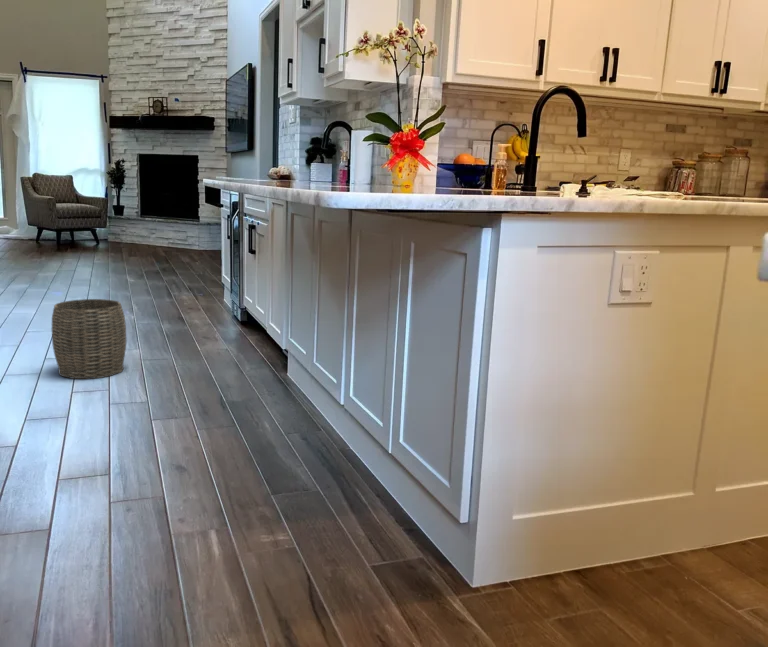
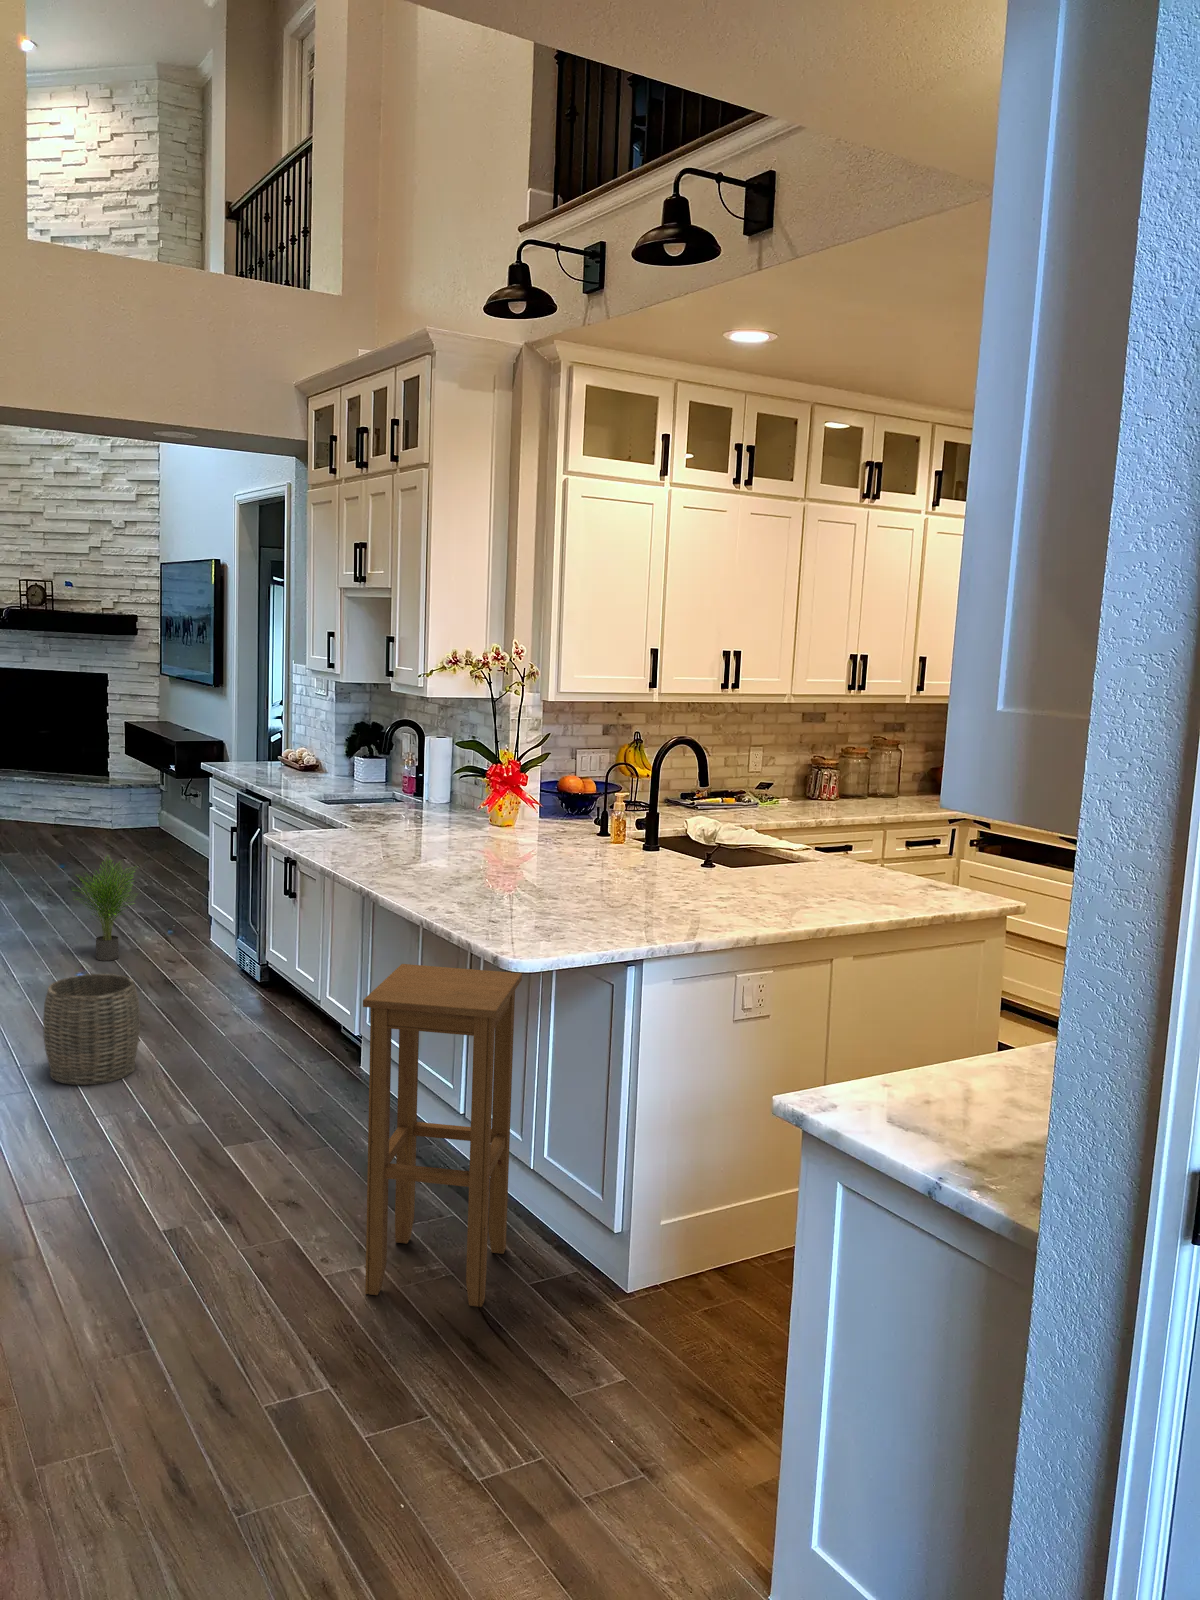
potted plant: none [125,238,173,311] -> present [76,856,133,961]
stool: none [187,240,374,587] -> present [363,964,522,1307]

